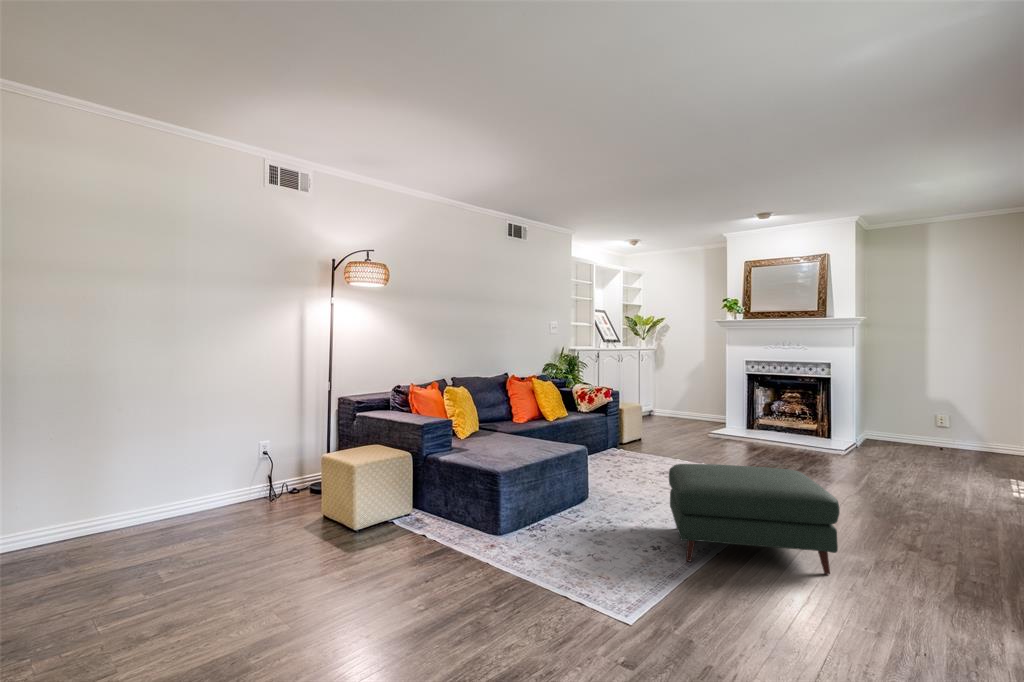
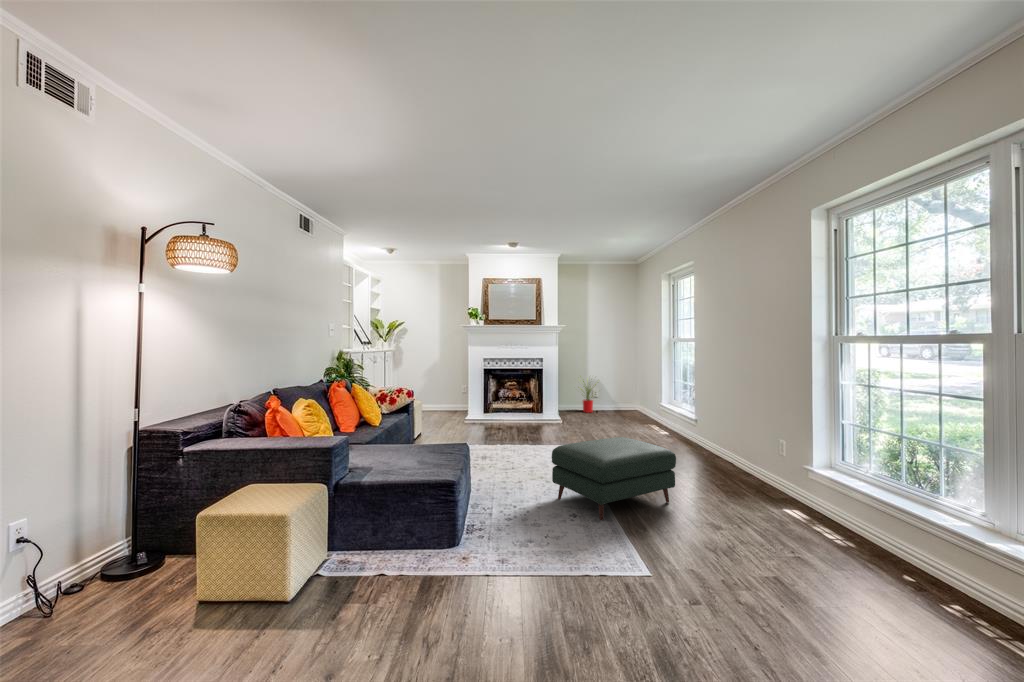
house plant: none [902,388,960,450] -> present [581,381,596,413]

